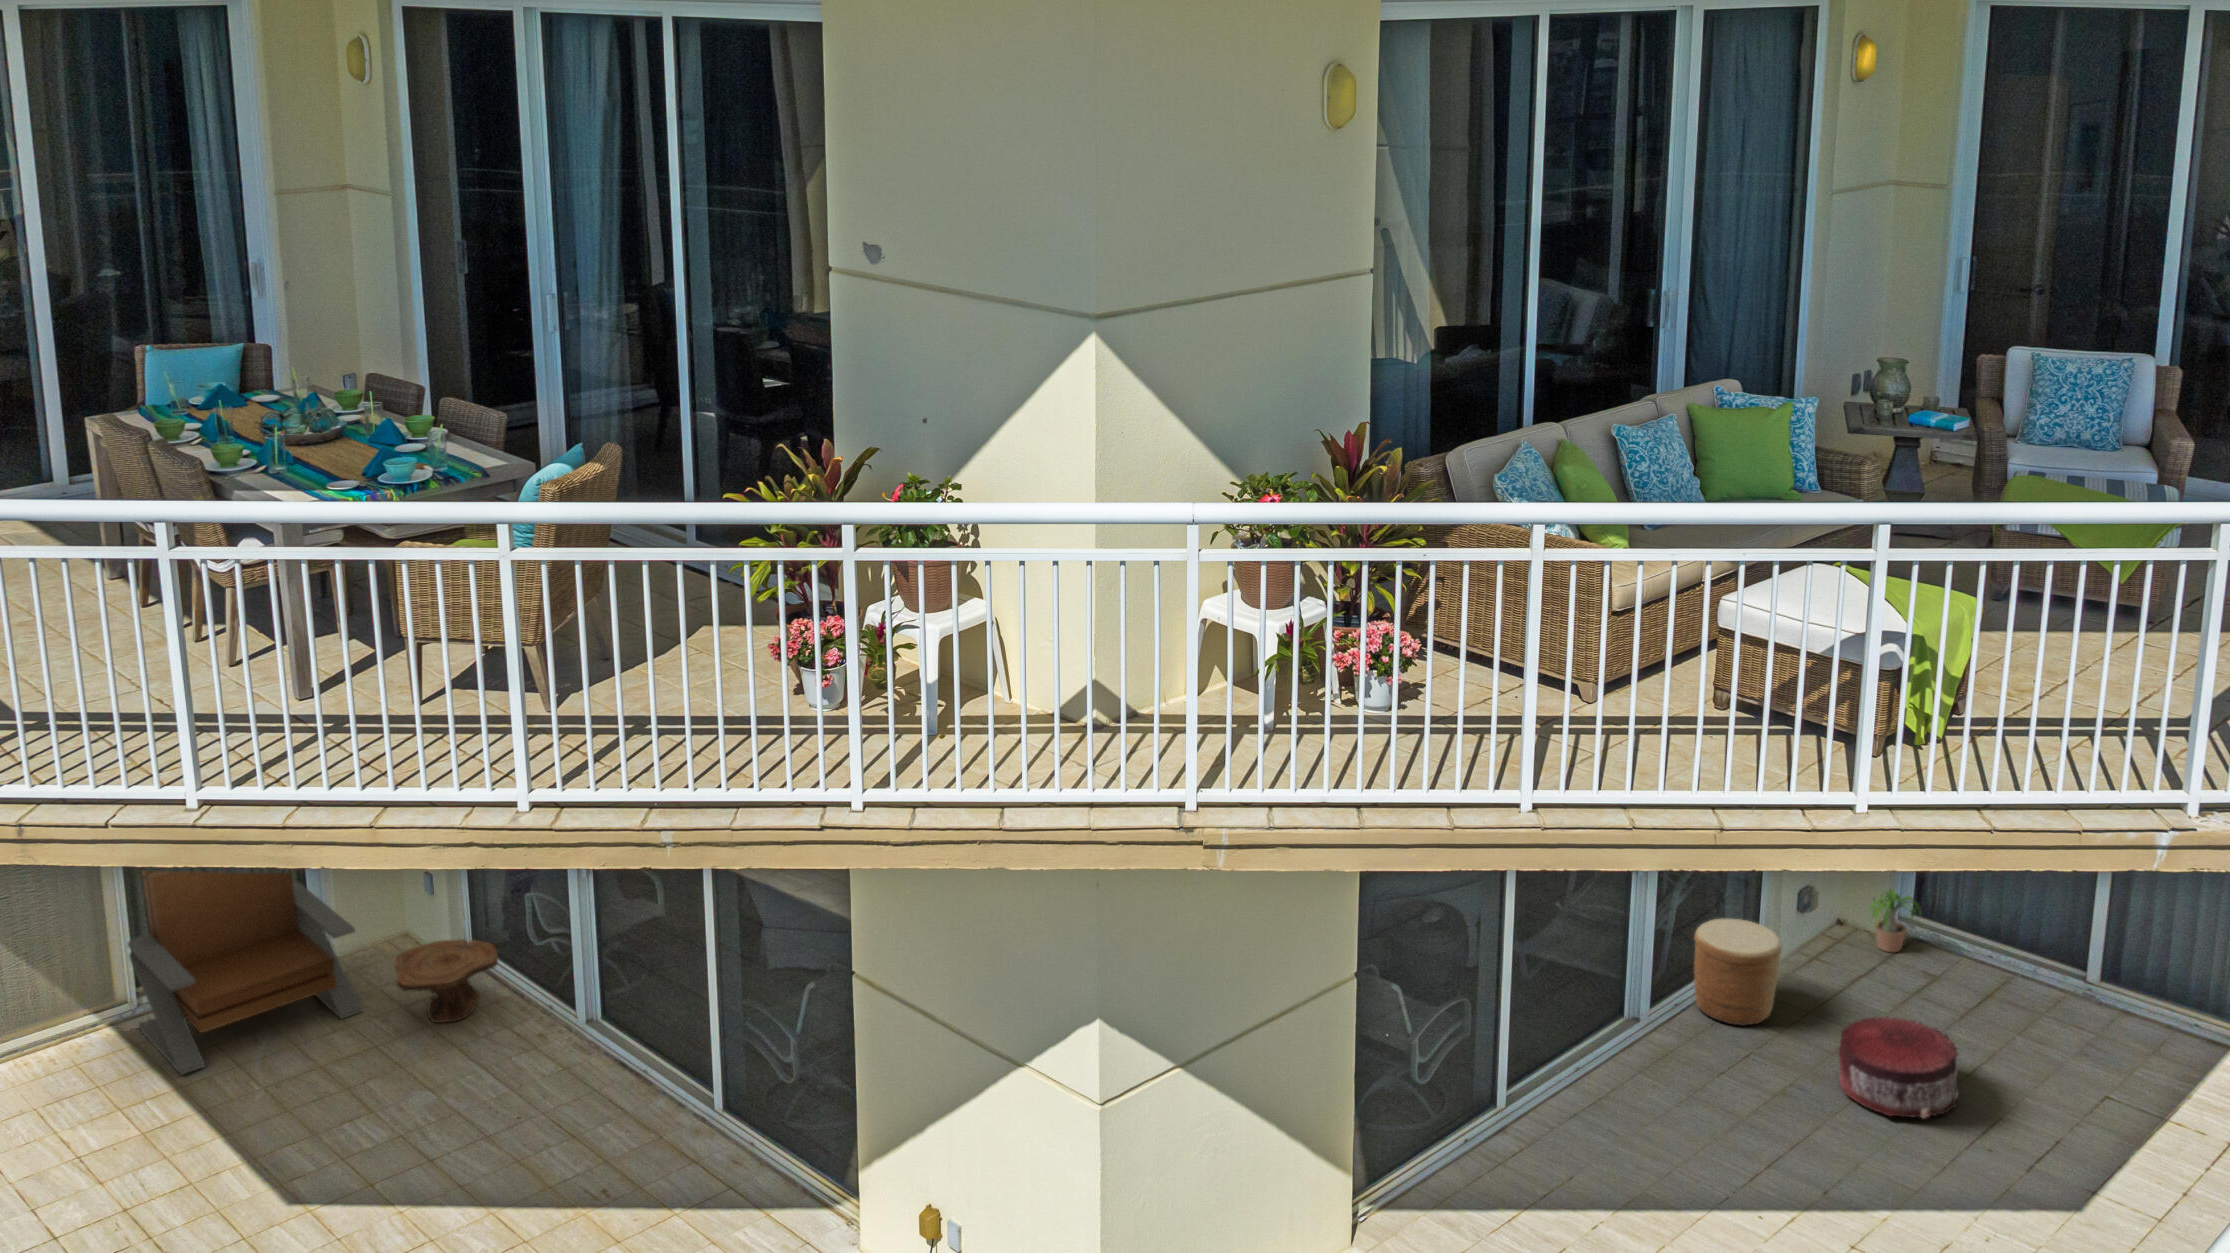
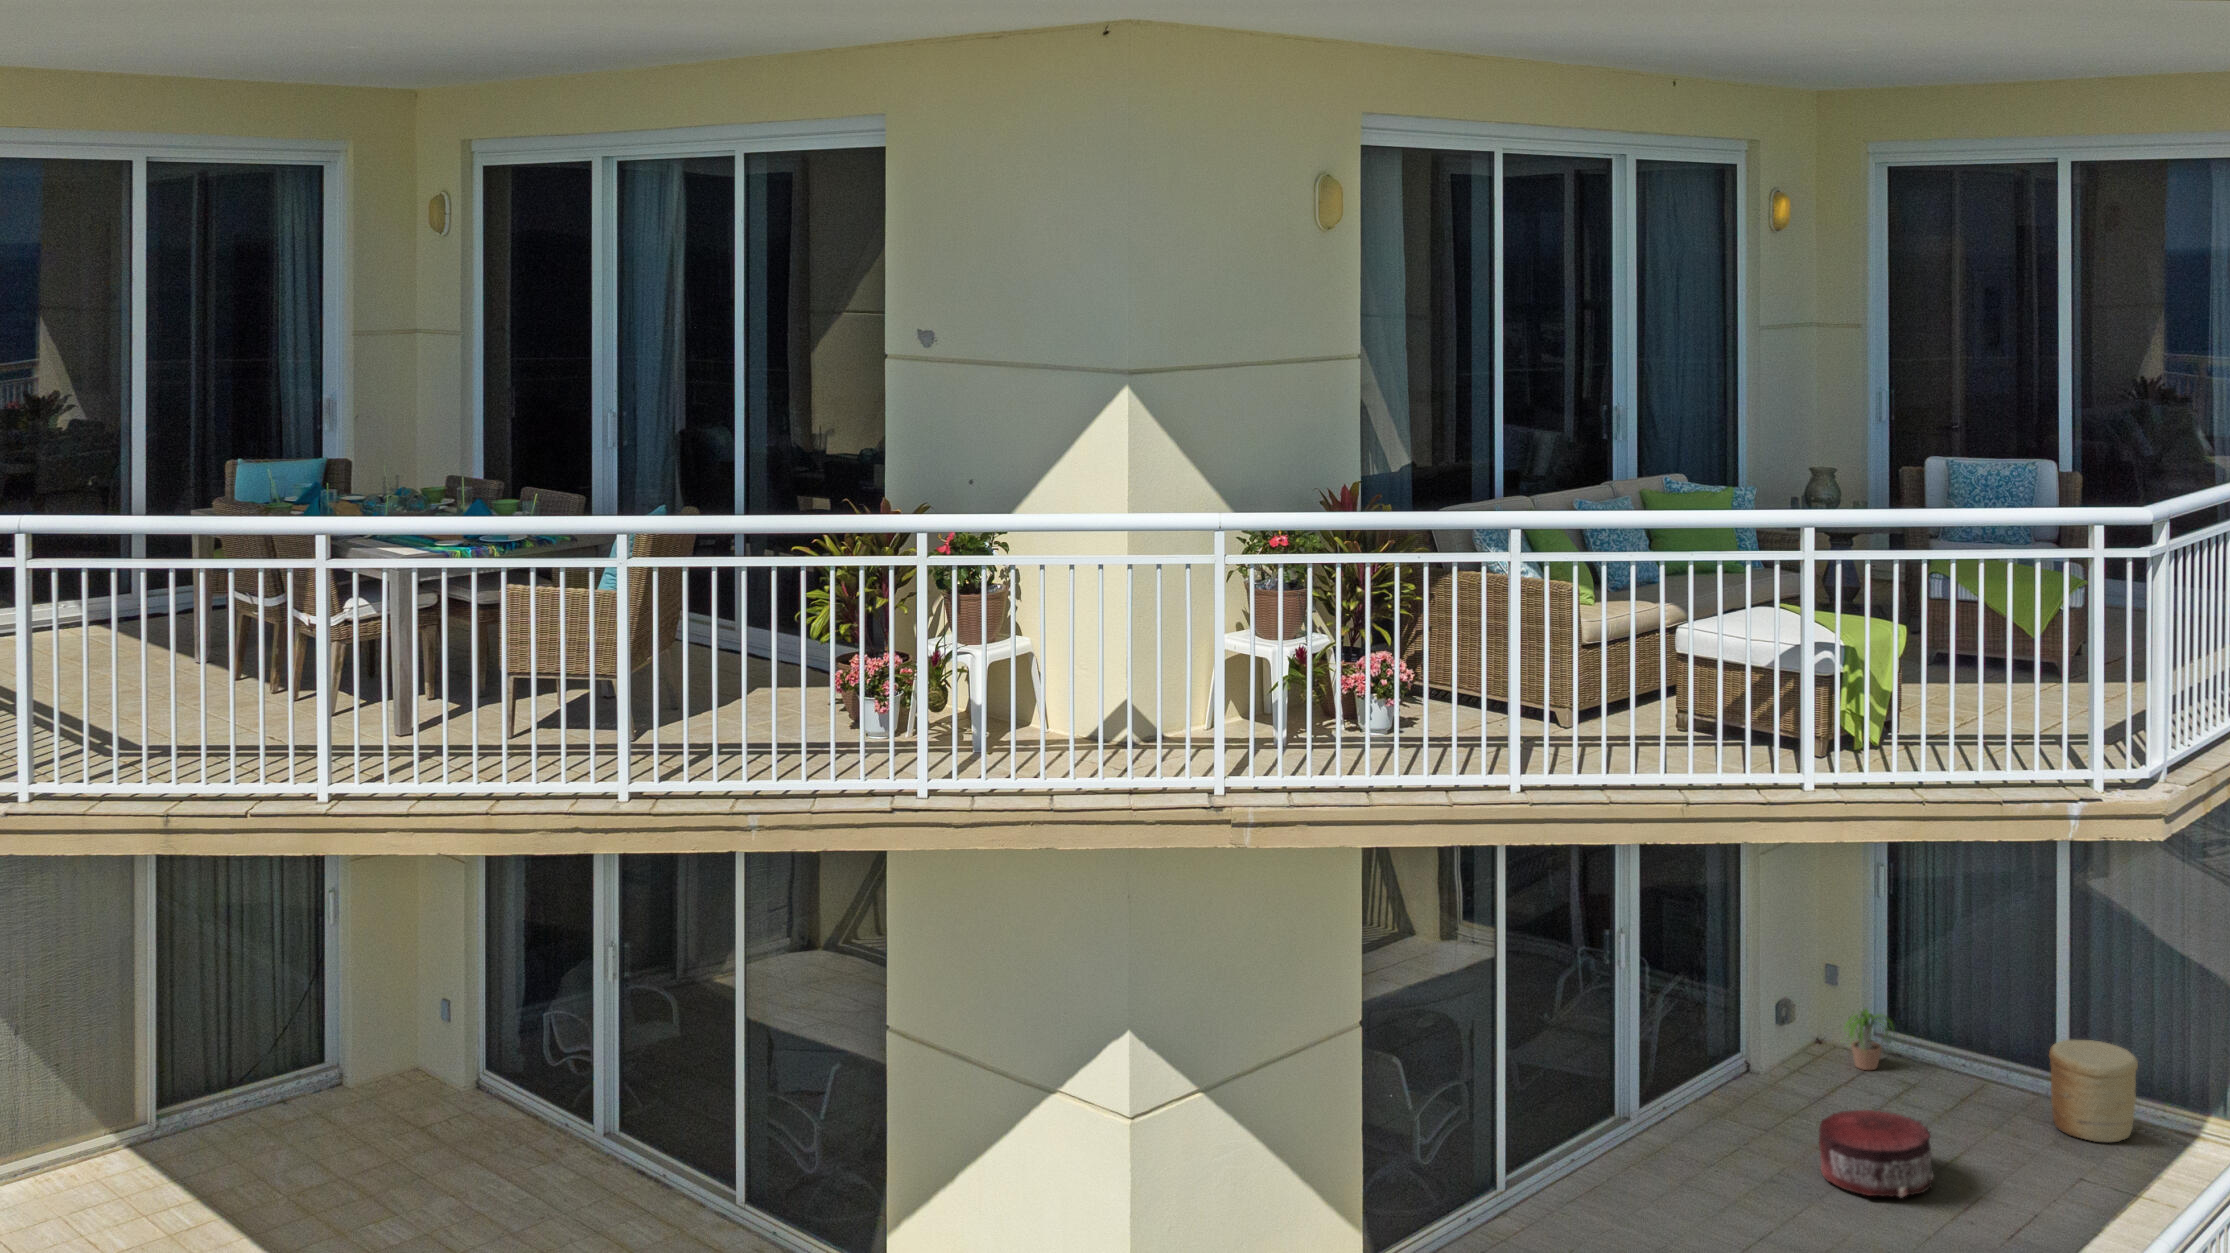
lounge chair: present [128,868,363,1074] -> none [149,959,382,1185]
woven basket: present [1694,919,1782,1026] -> present [2049,1040,2138,1142]
side table: present [395,939,501,1023] -> none [416,1063,525,1141]

